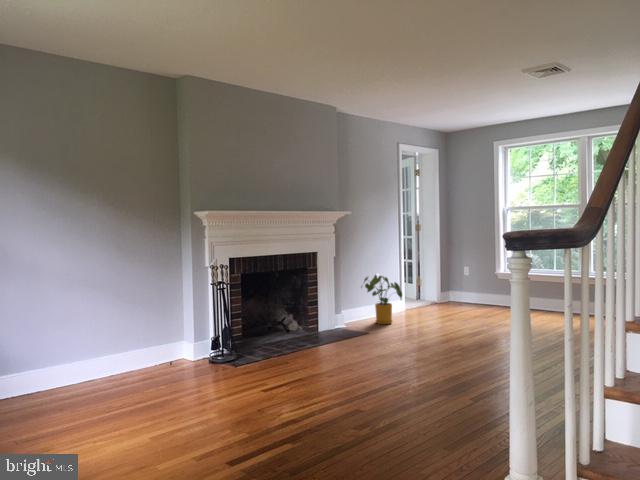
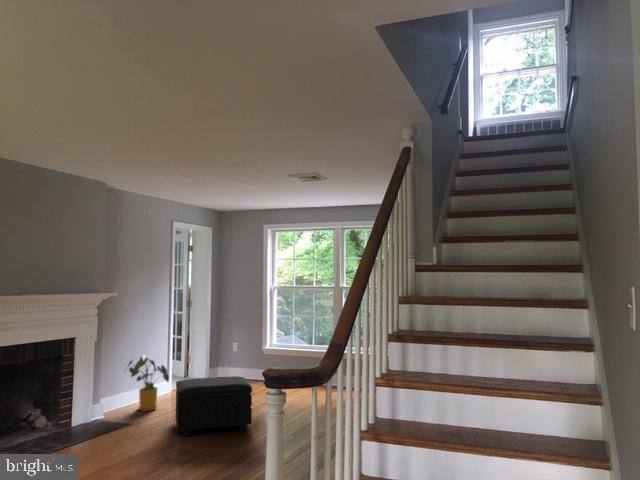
footstool: none [410,294,491,349] -> present [175,376,252,435]

